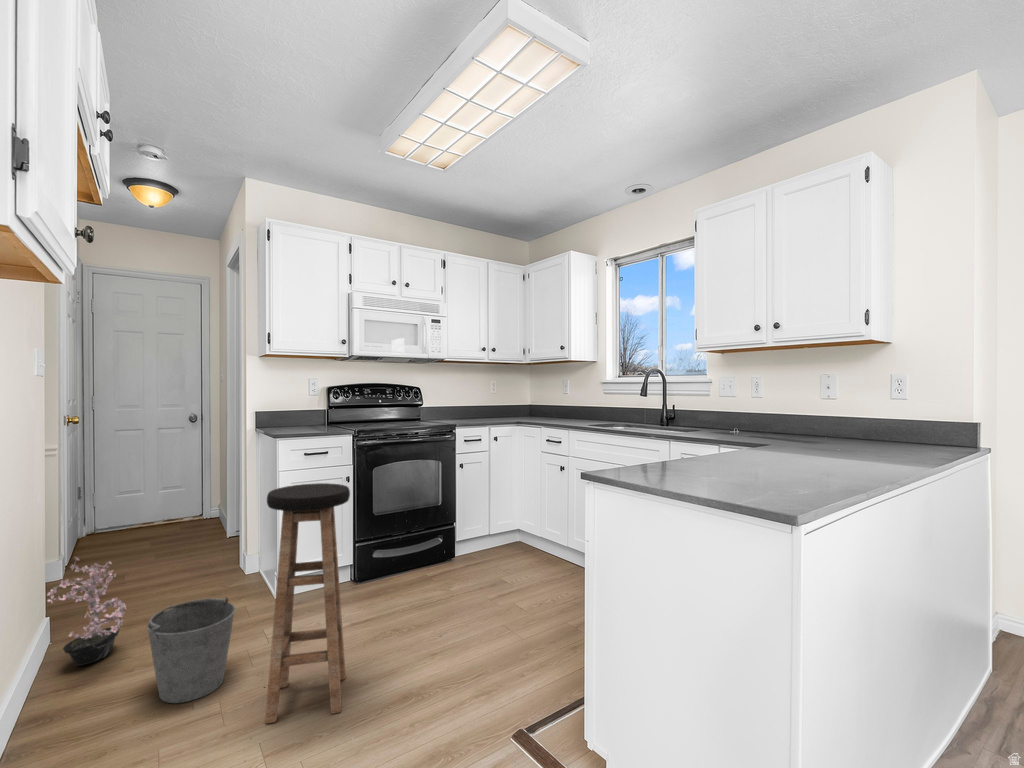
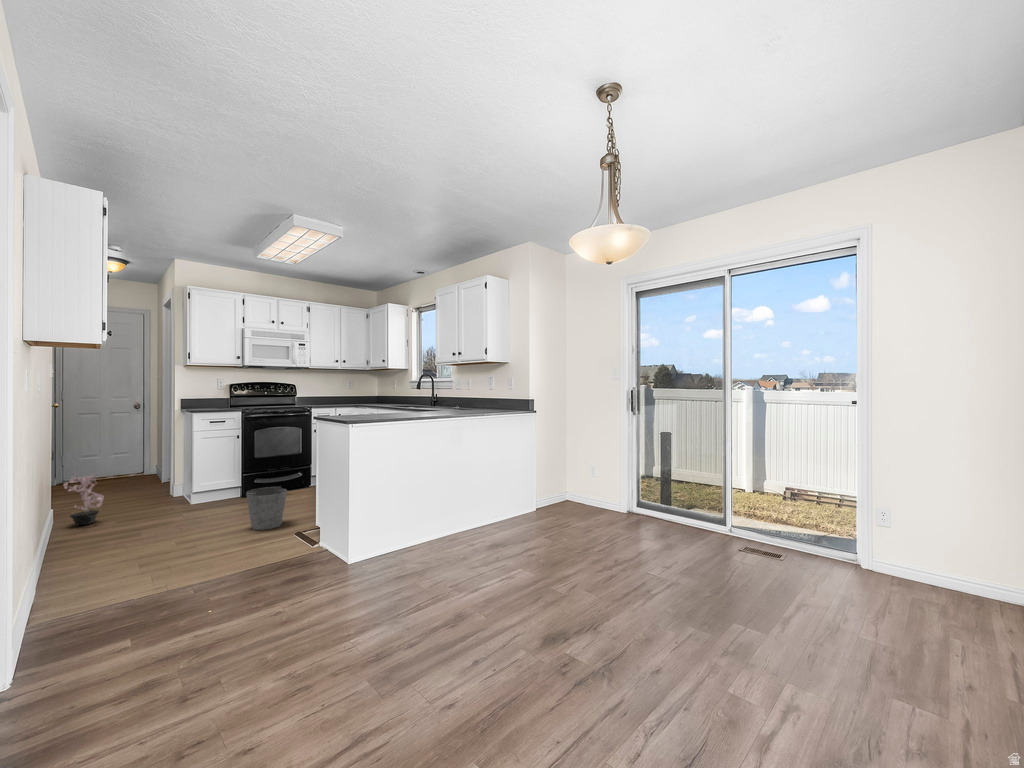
bar stool: present [265,483,350,723] -> none [180,429,226,534]
bucket: present [147,597,235,703] -> present [246,486,287,530]

